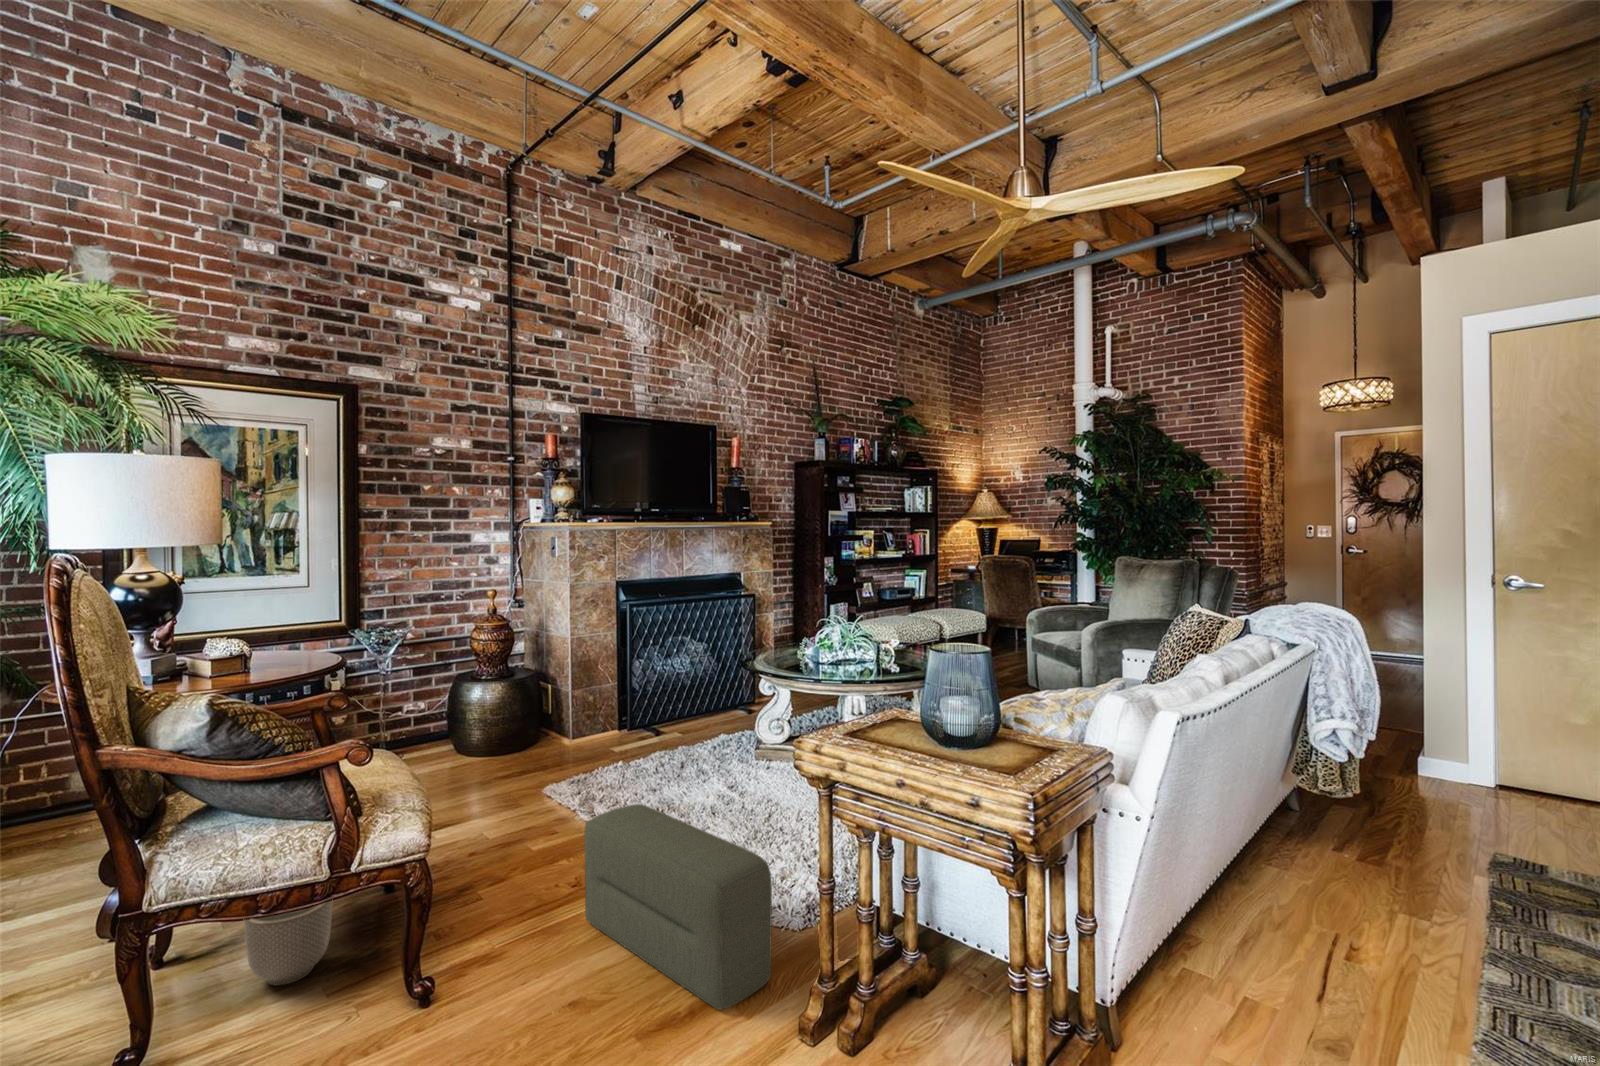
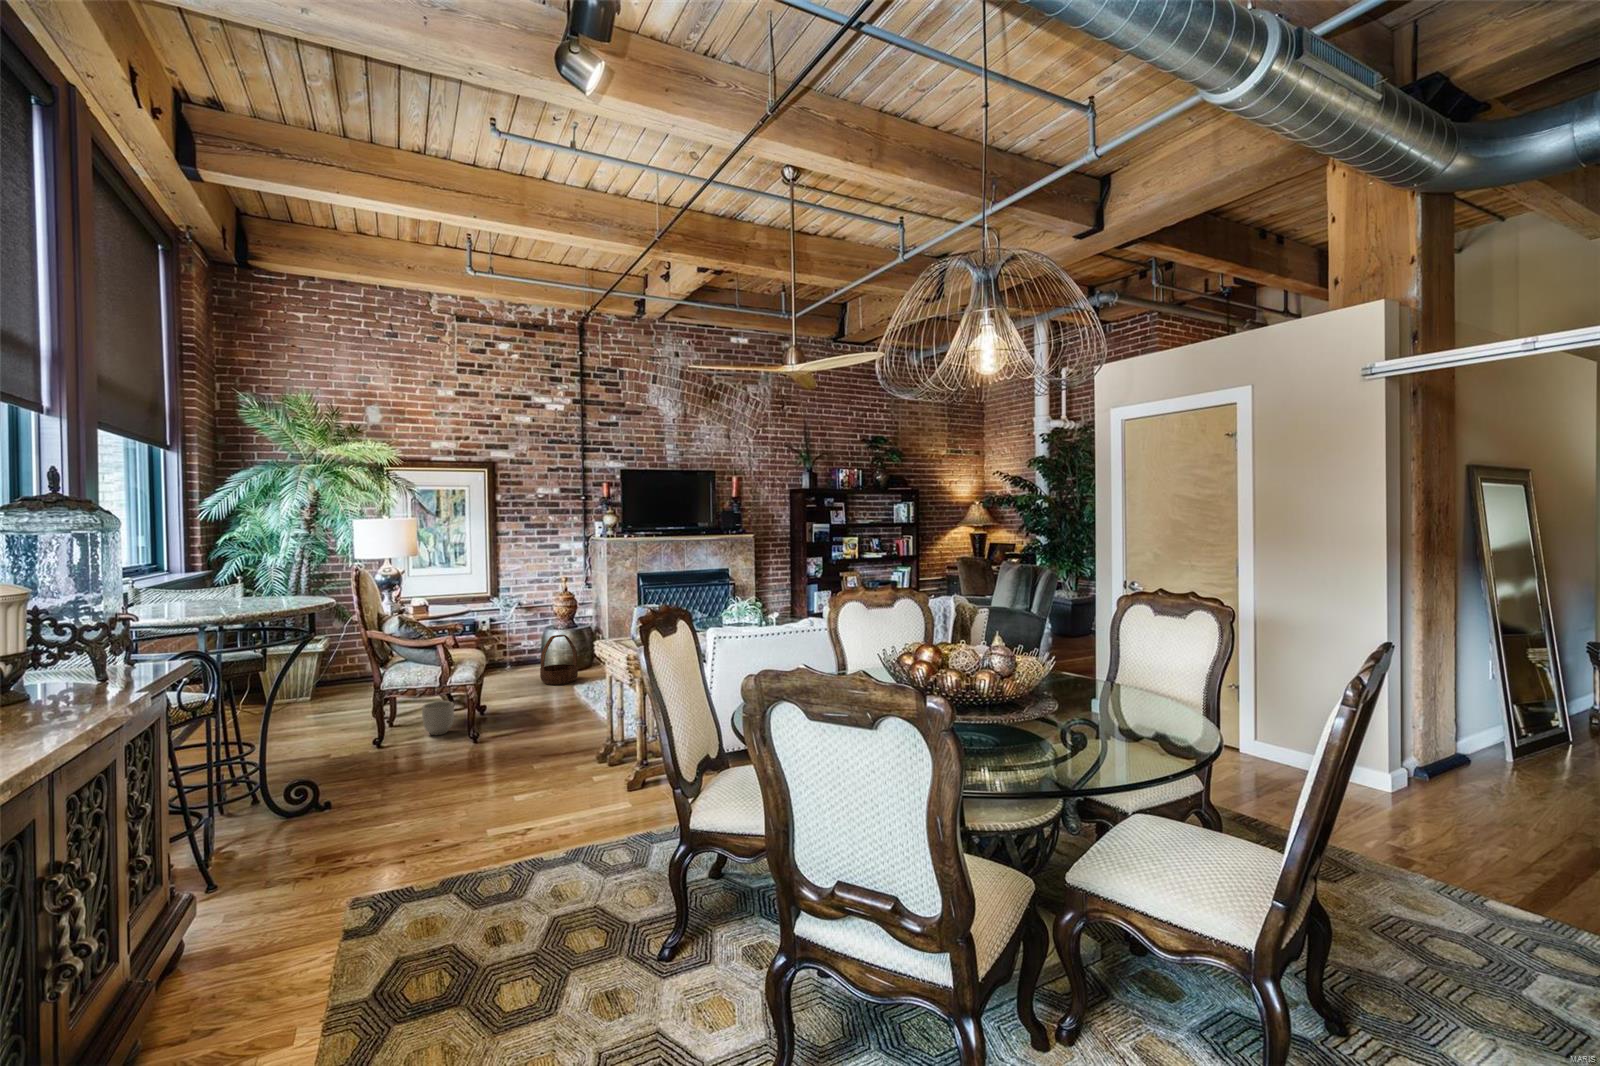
basket: none [463,692,533,787] -> present [540,635,578,685]
pouf: present [584,804,772,1010] -> none [554,681,609,753]

